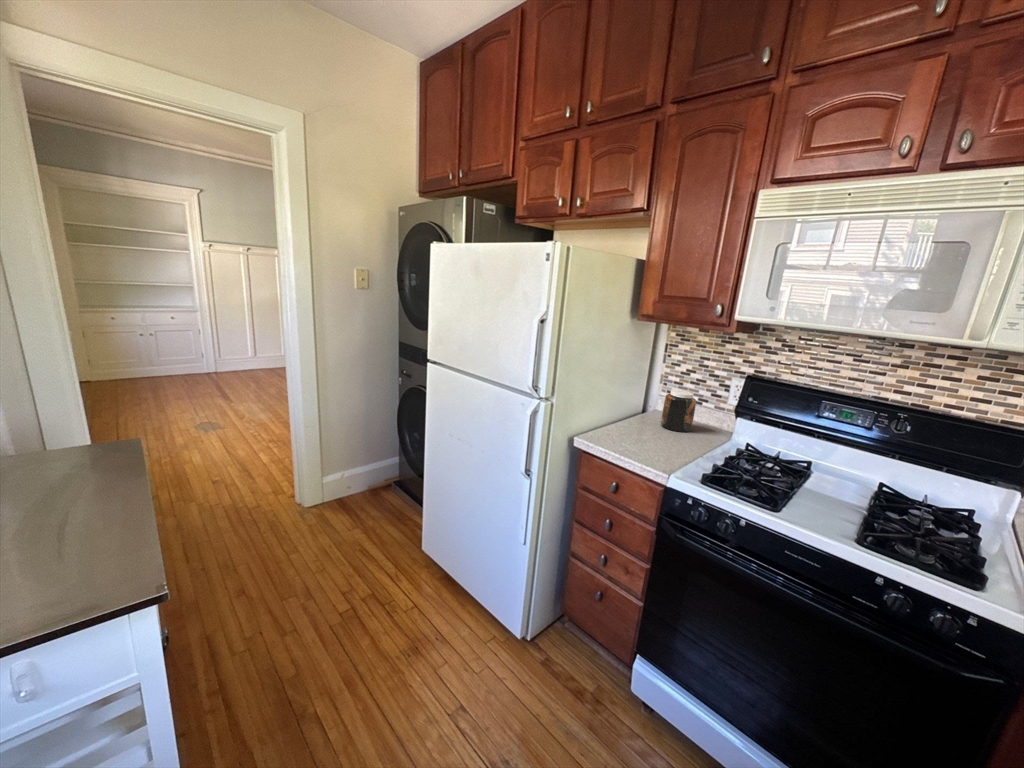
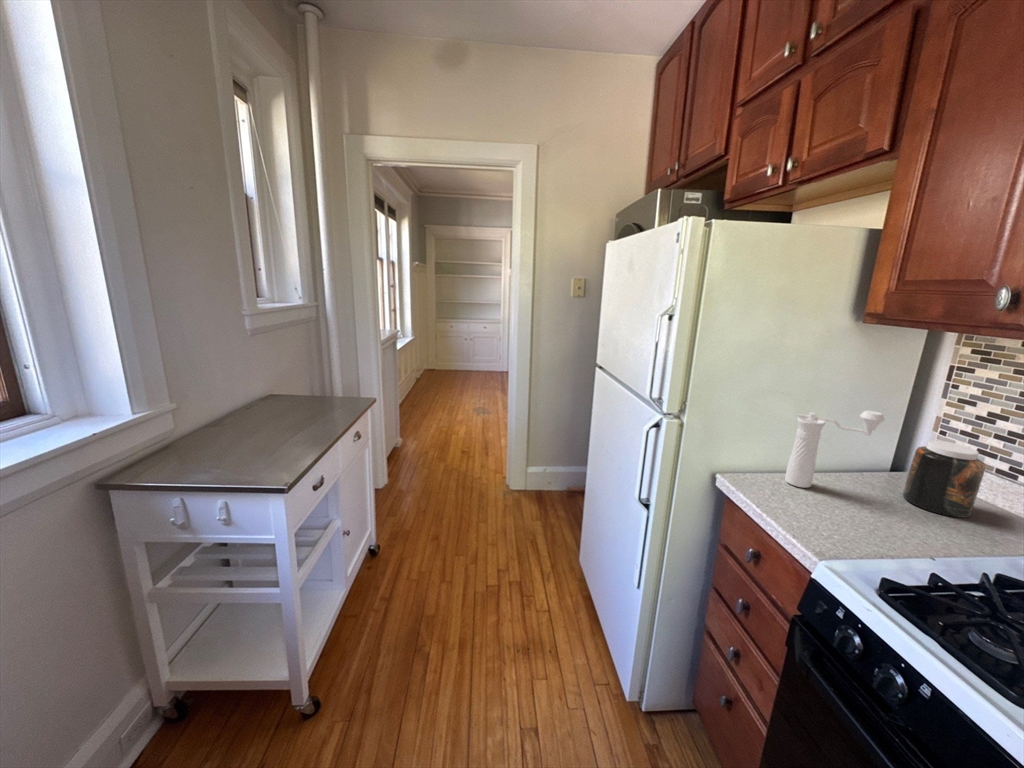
pepper mill: none [608,377,658,434] -> present [785,411,885,488]

